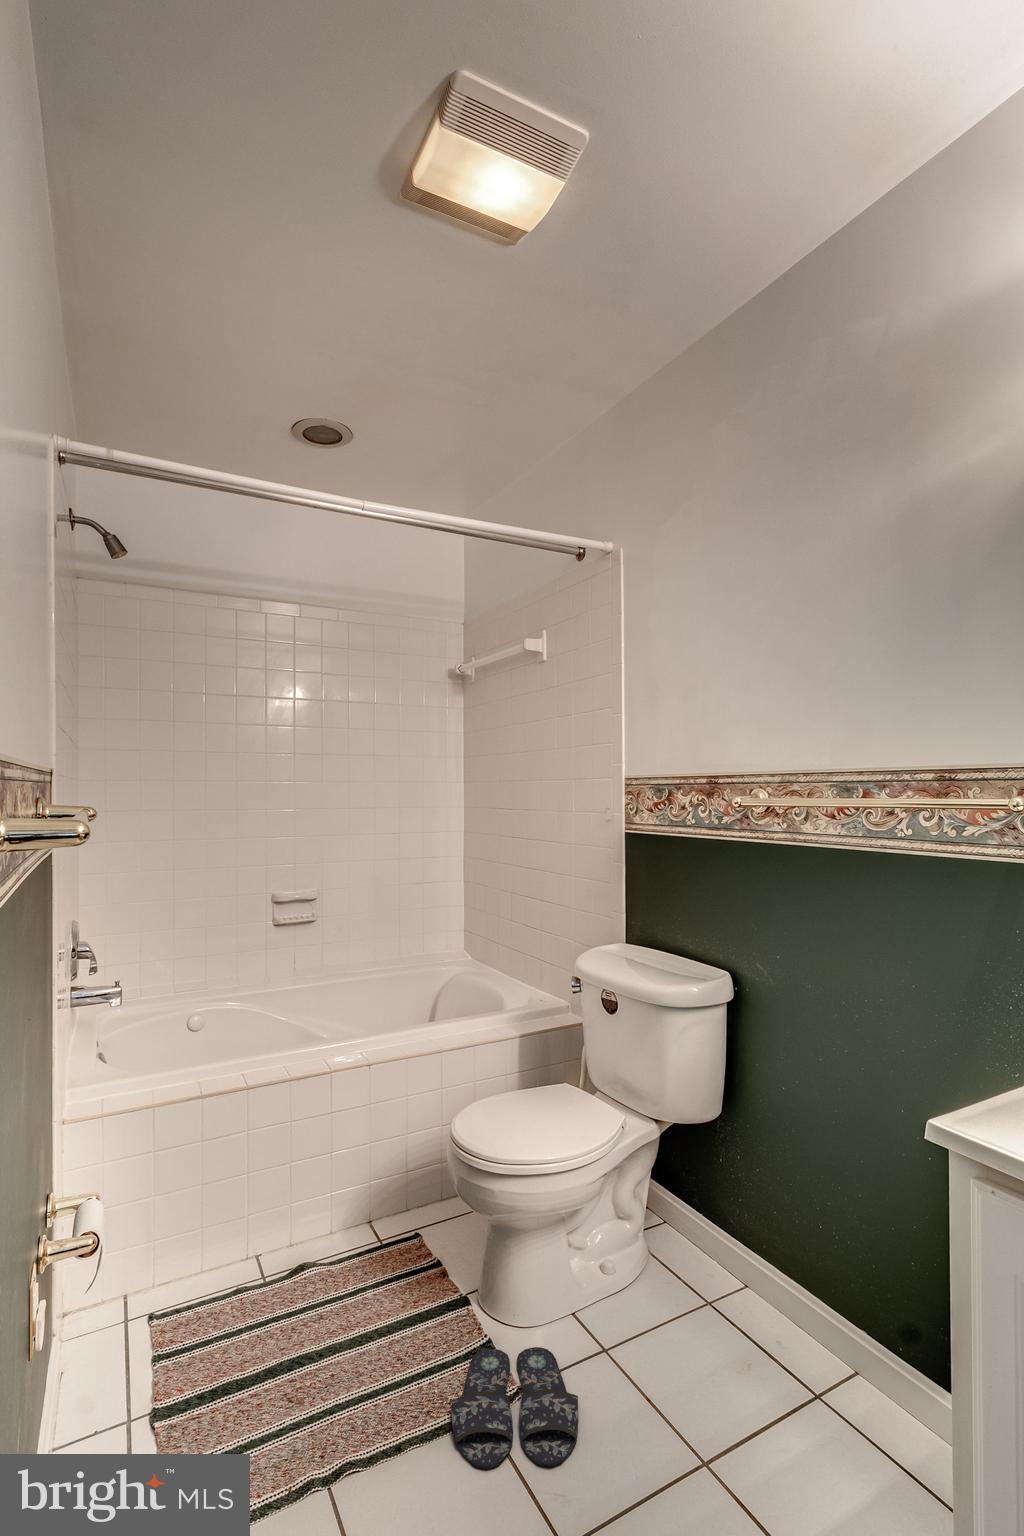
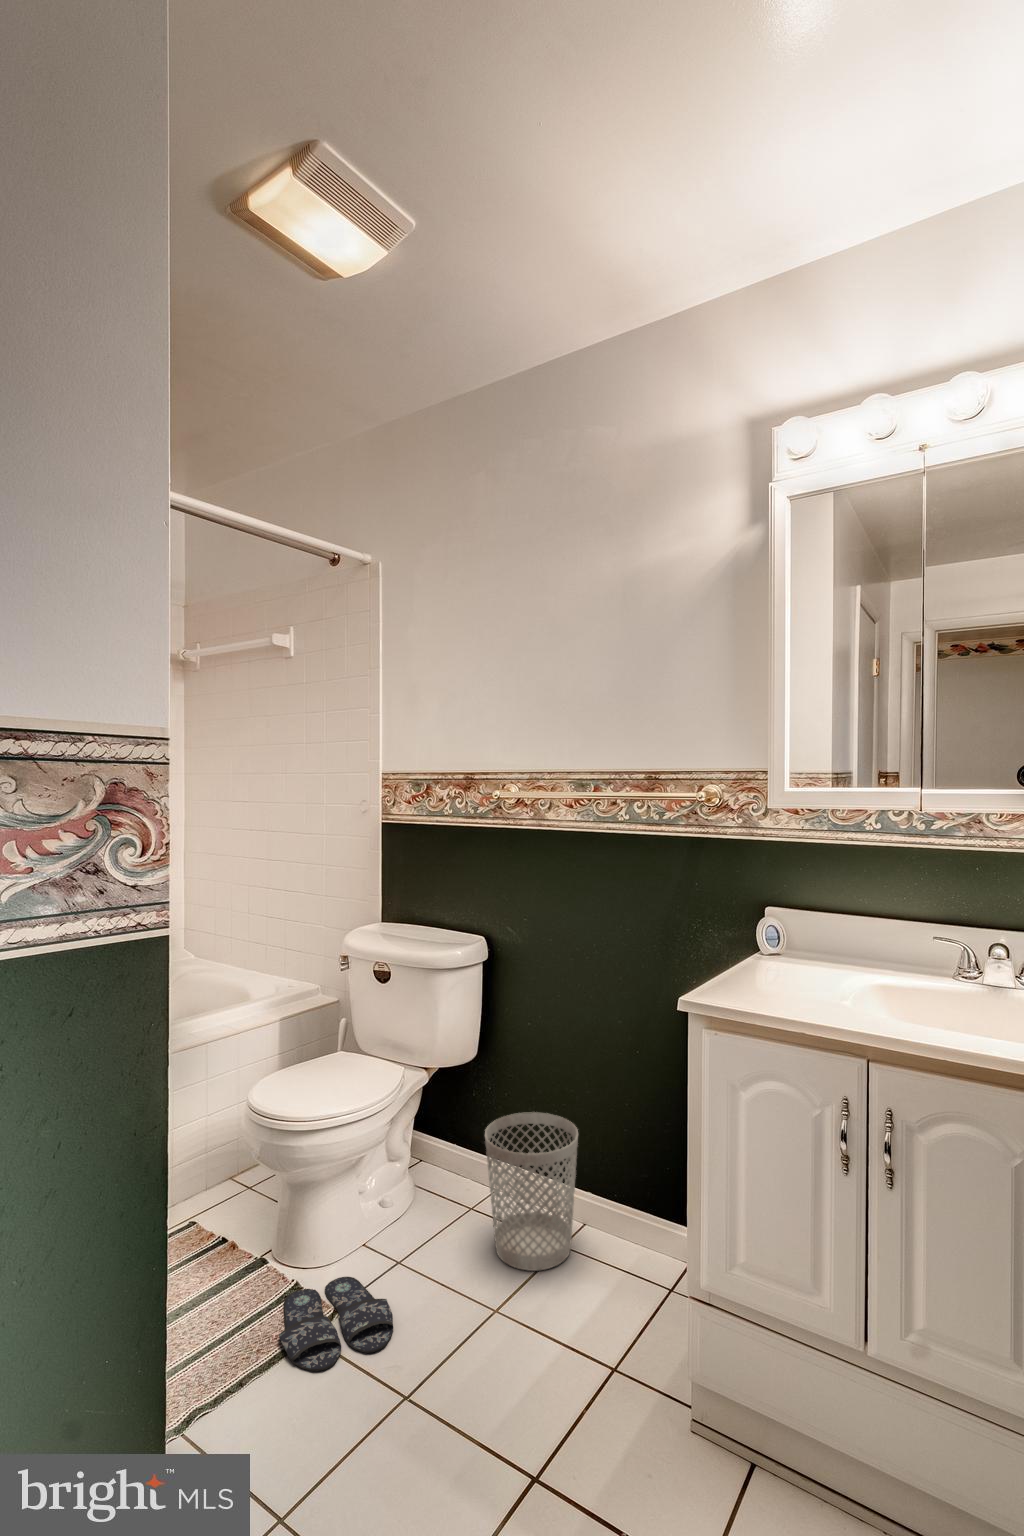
wastebasket: none [713,1199,840,1424] -> present [485,1112,578,1271]

